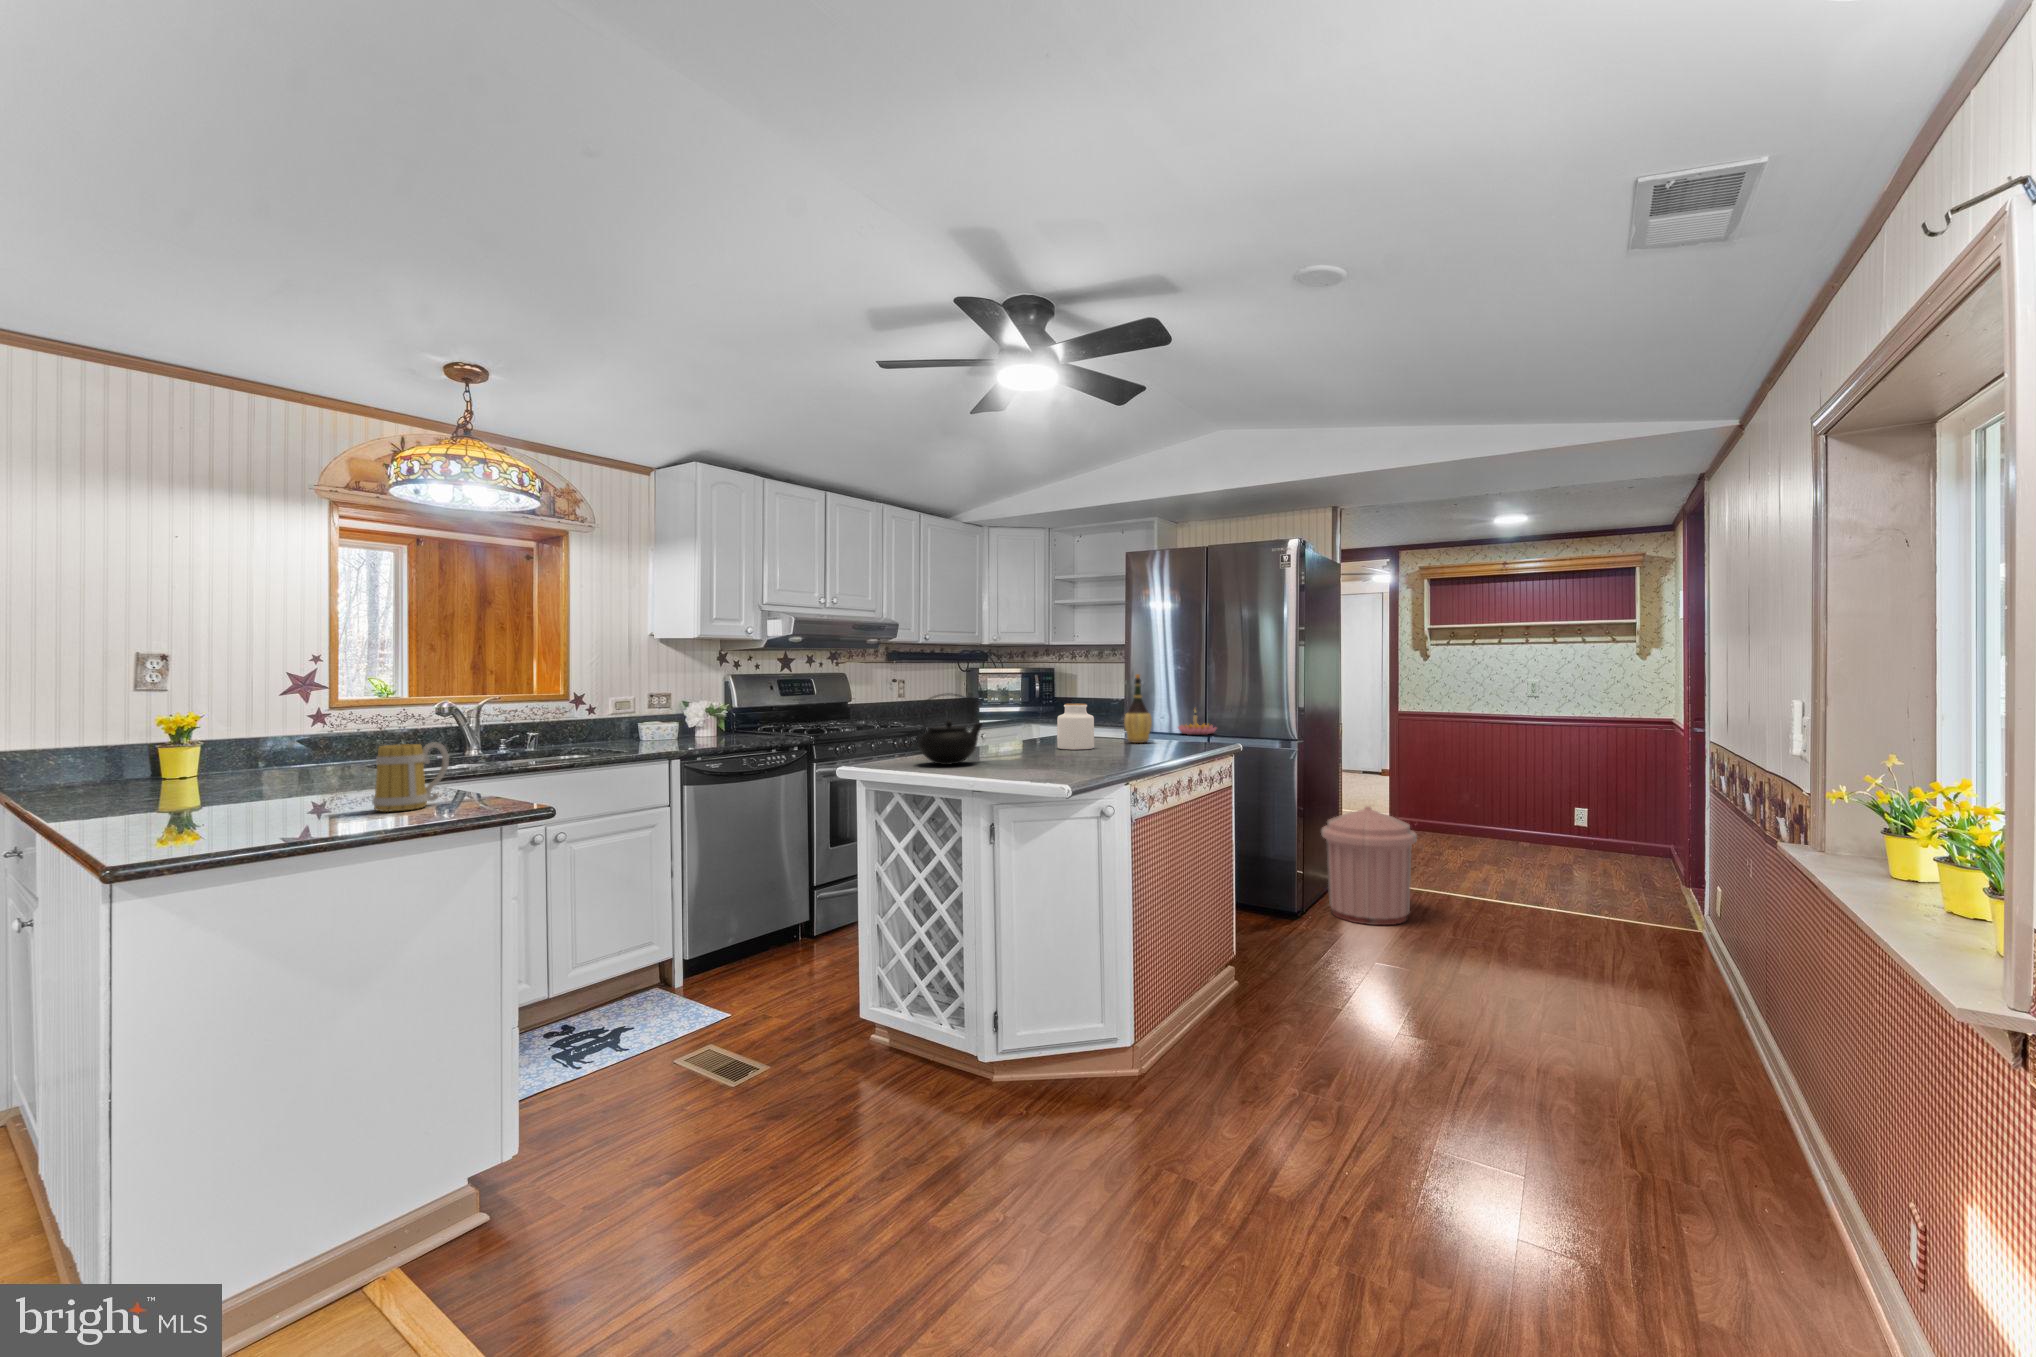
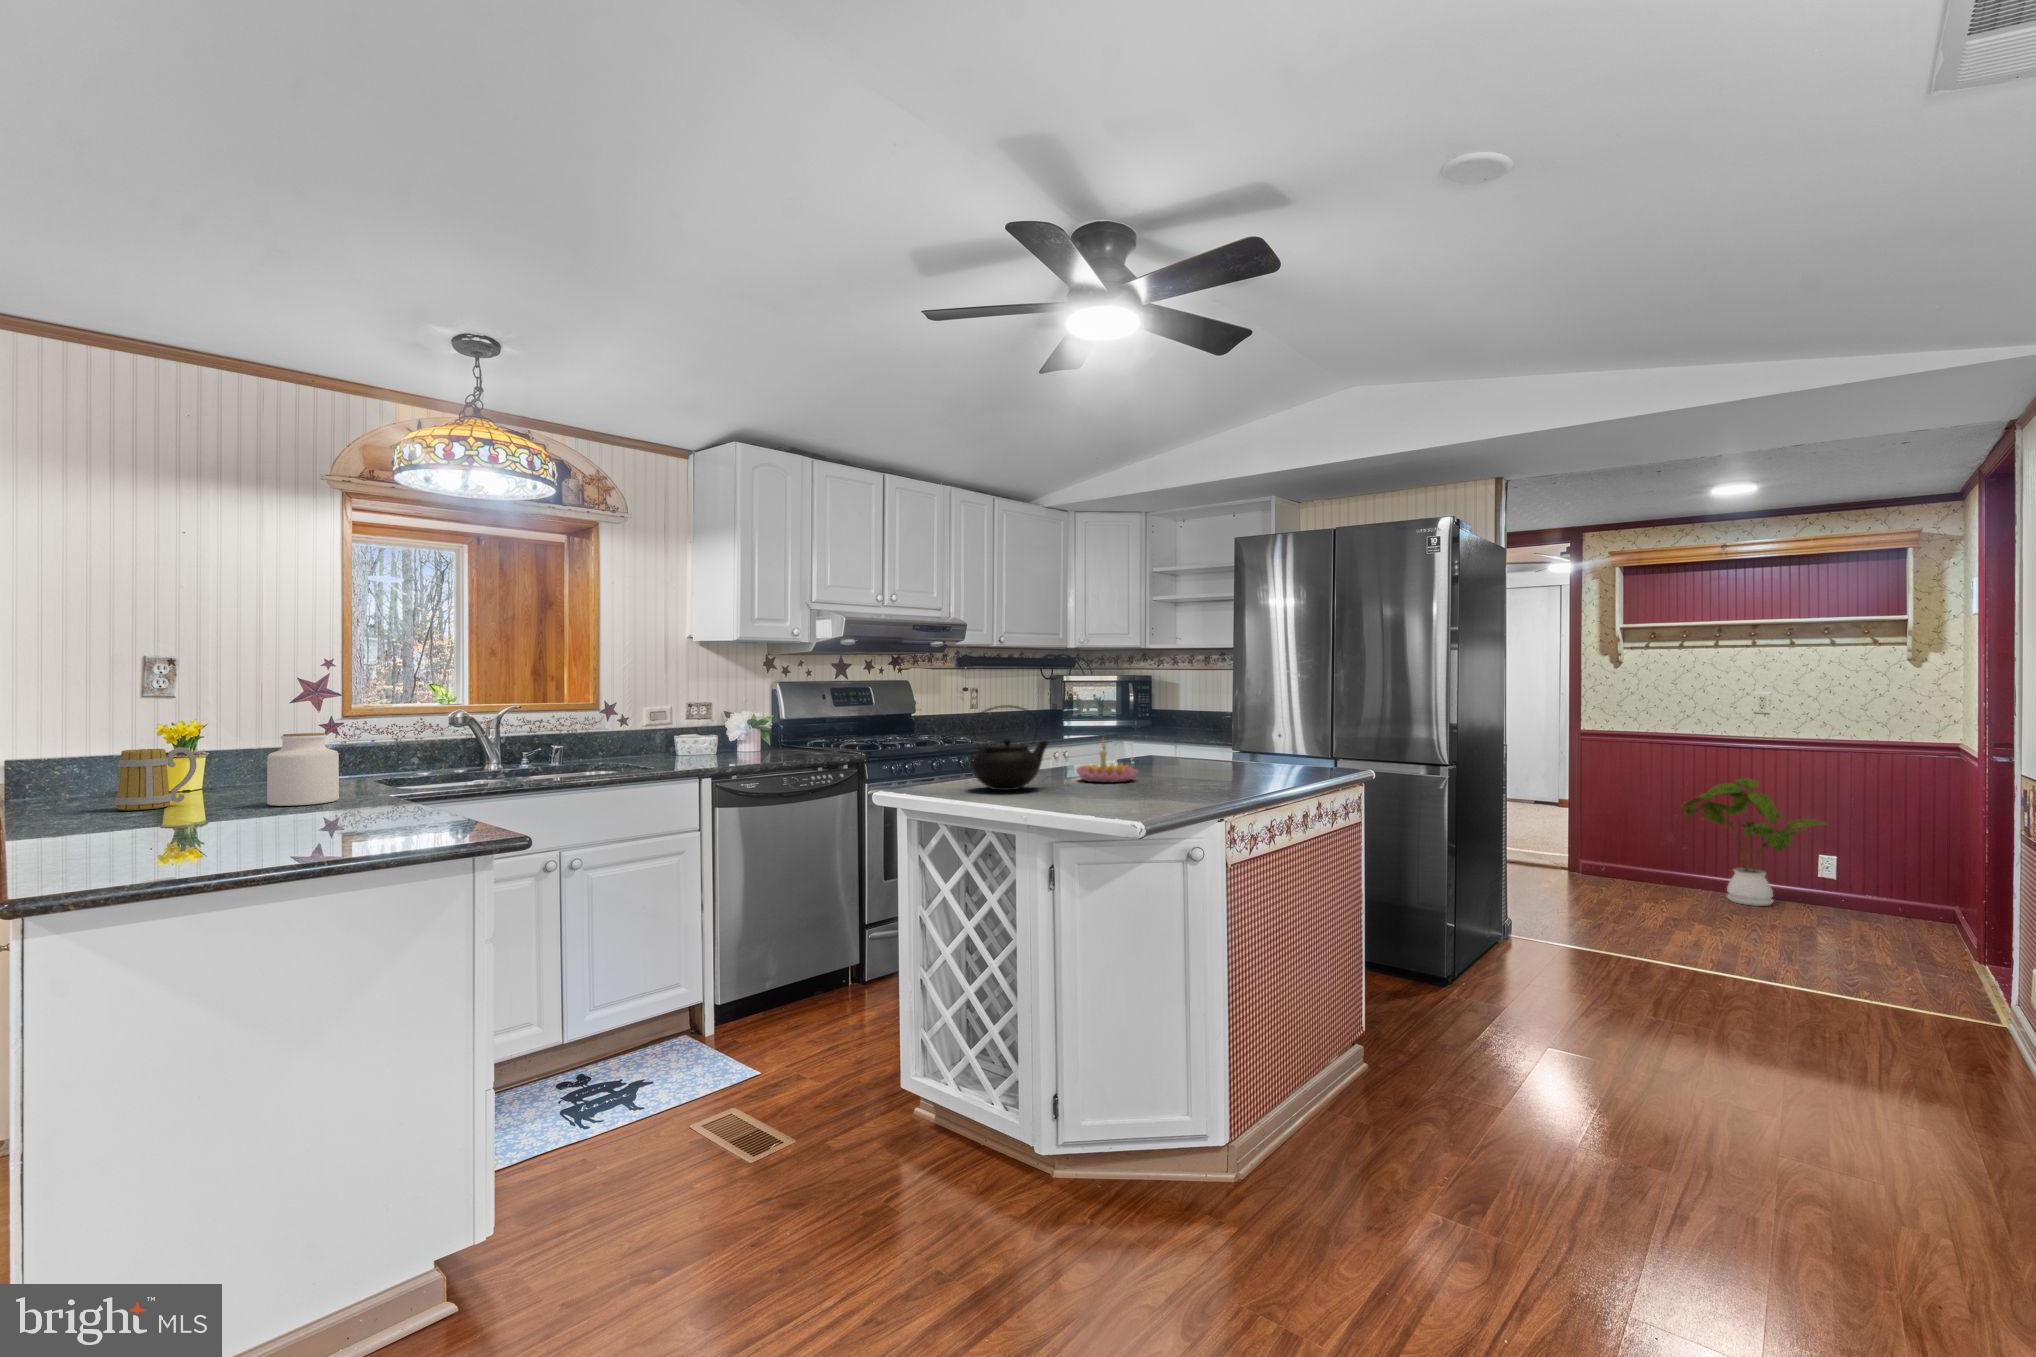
wine bottle: present [1124,674,1152,743] -> none [1228,683,1262,766]
jar: present [1057,704,1094,750] -> present [267,733,339,806]
candle holder: present [1178,711,1216,735] -> present [1076,741,1138,783]
mug: present [373,742,449,812] -> present [115,747,196,810]
house plant: none [1474,749,1587,850] -> present [1682,778,1826,906]
trash can: present [1321,806,1417,925] -> none [1479,848,1605,998]

